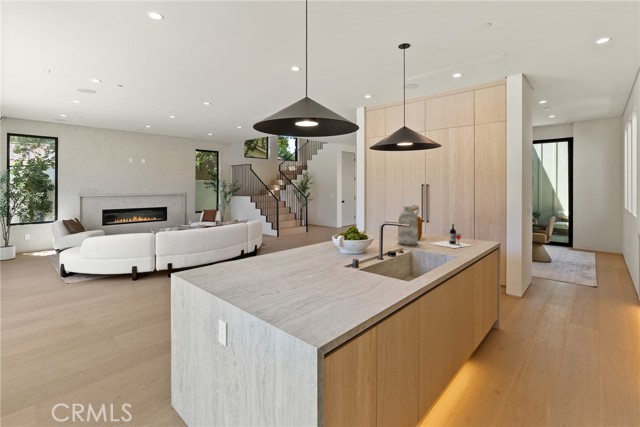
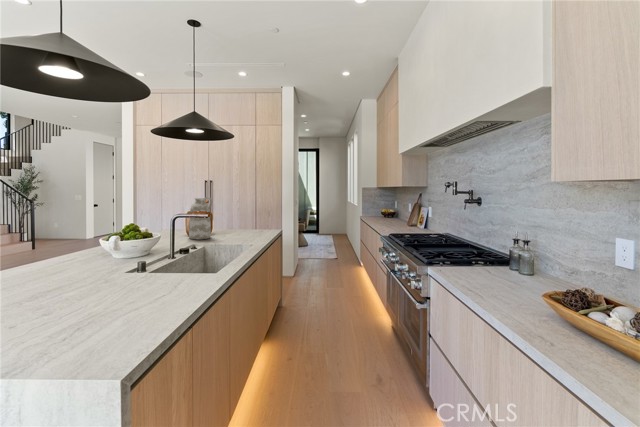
wine bottle: present [430,224,471,248] -> none [221,216,264,239]

